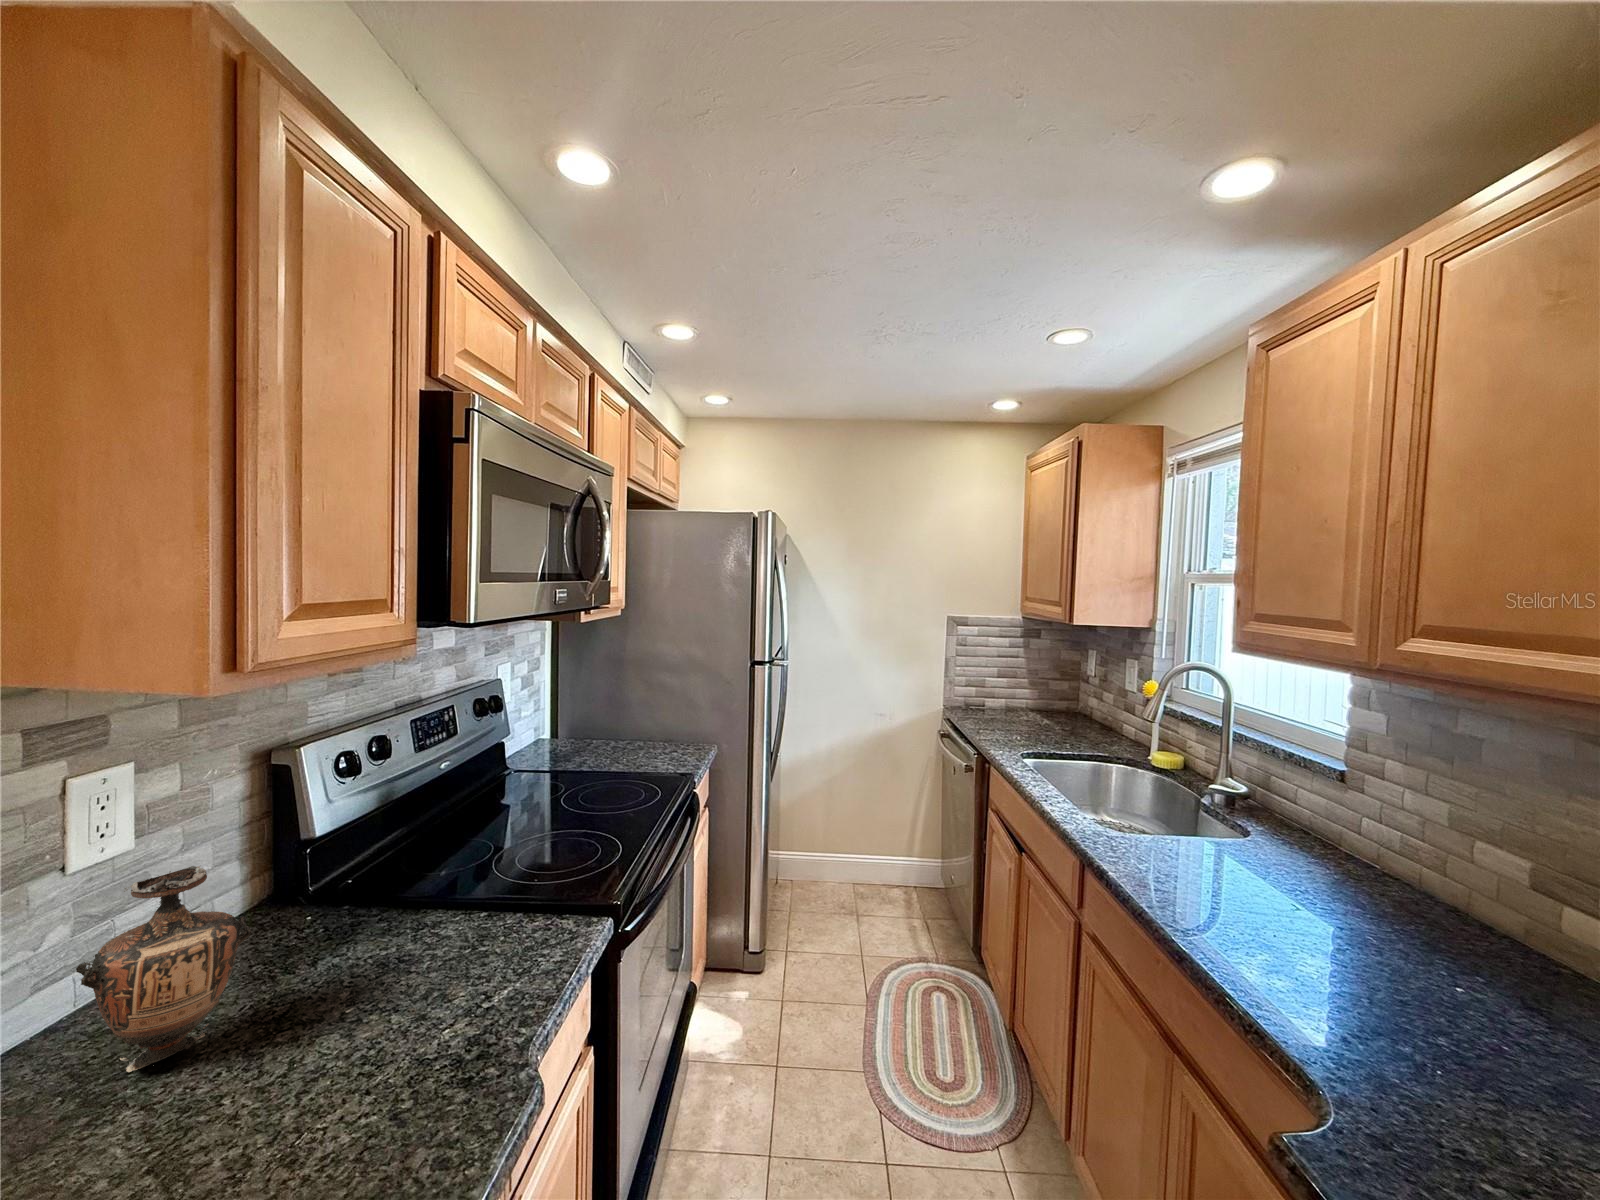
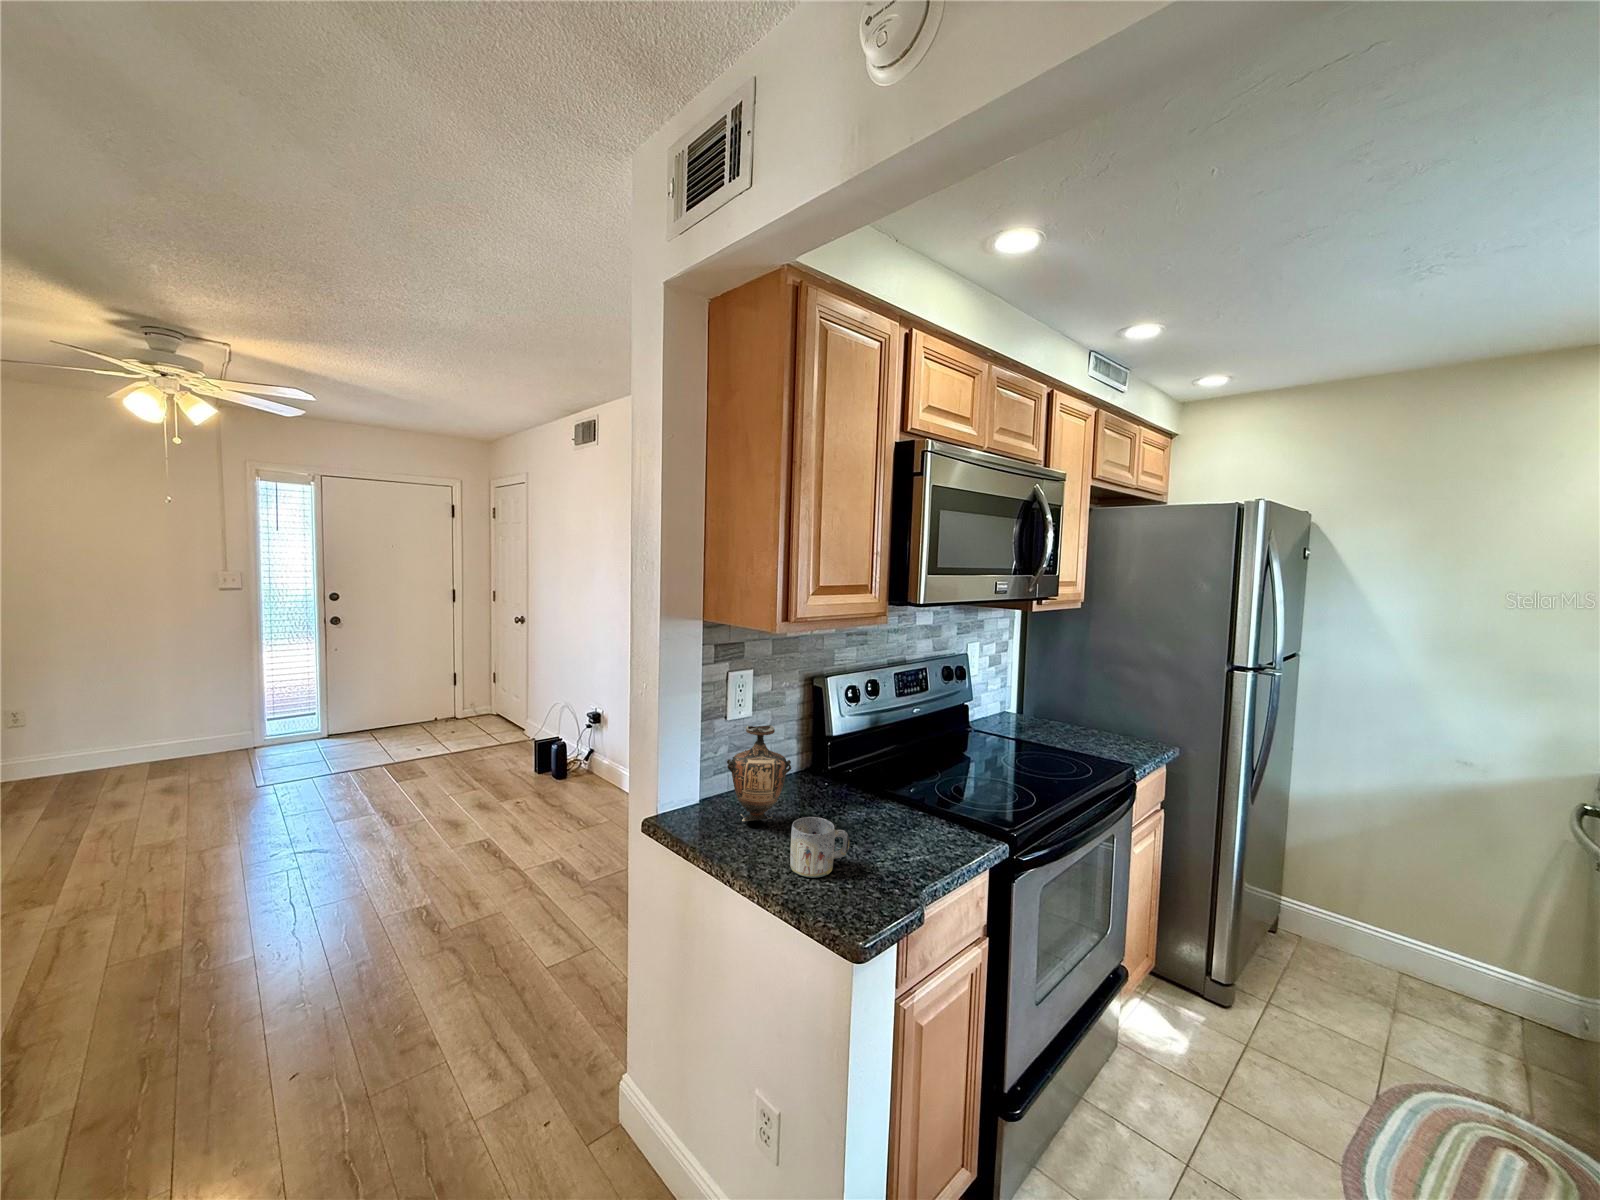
mug: none [274,1006,395,1134] -> present [790,817,849,877]

